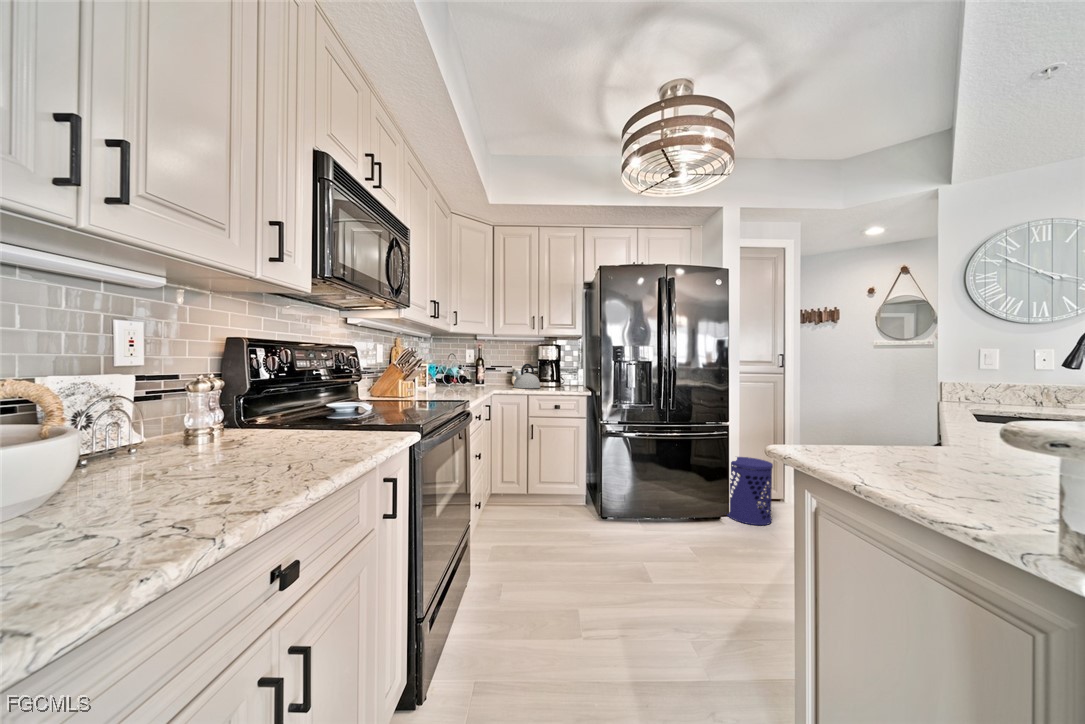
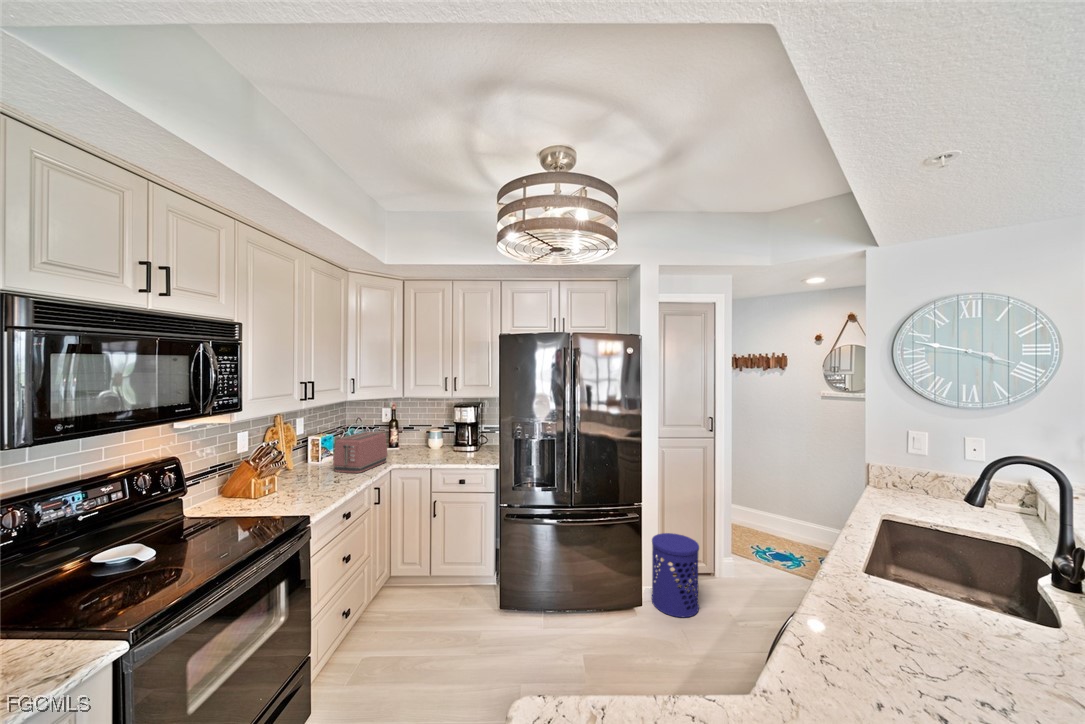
toaster: none [446,360,486,390] -> present [333,432,387,473]
kettle: present [513,364,540,388] -> none [422,429,455,459]

